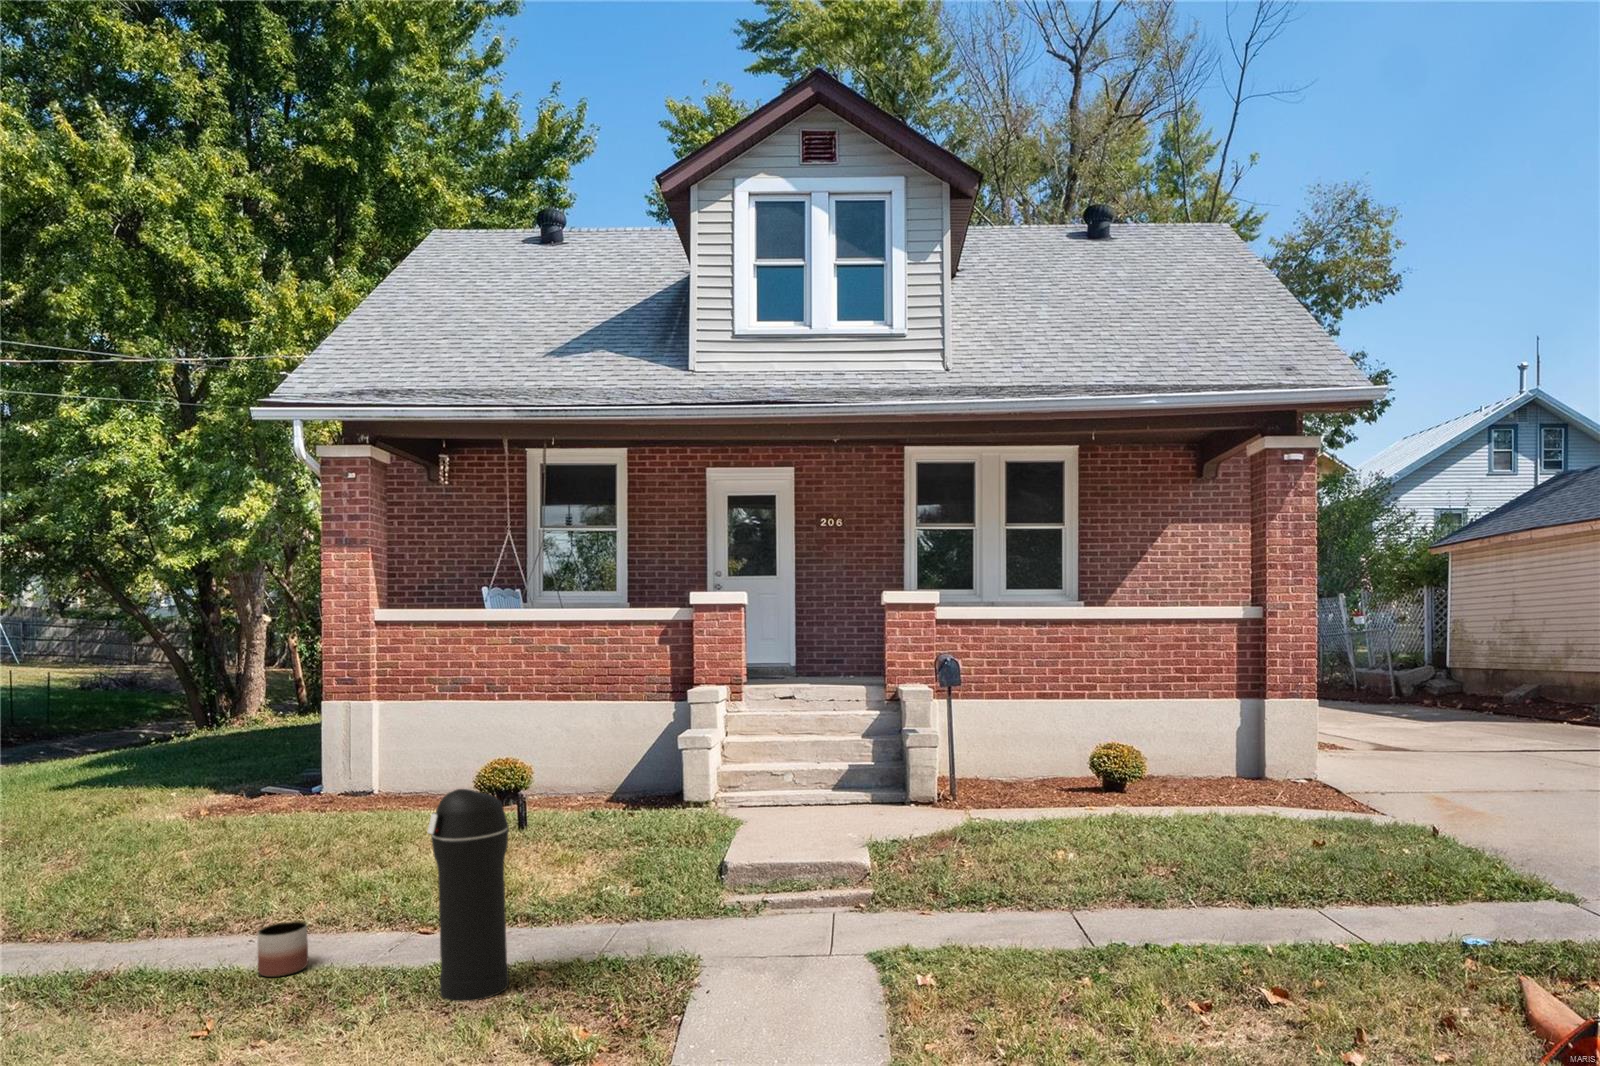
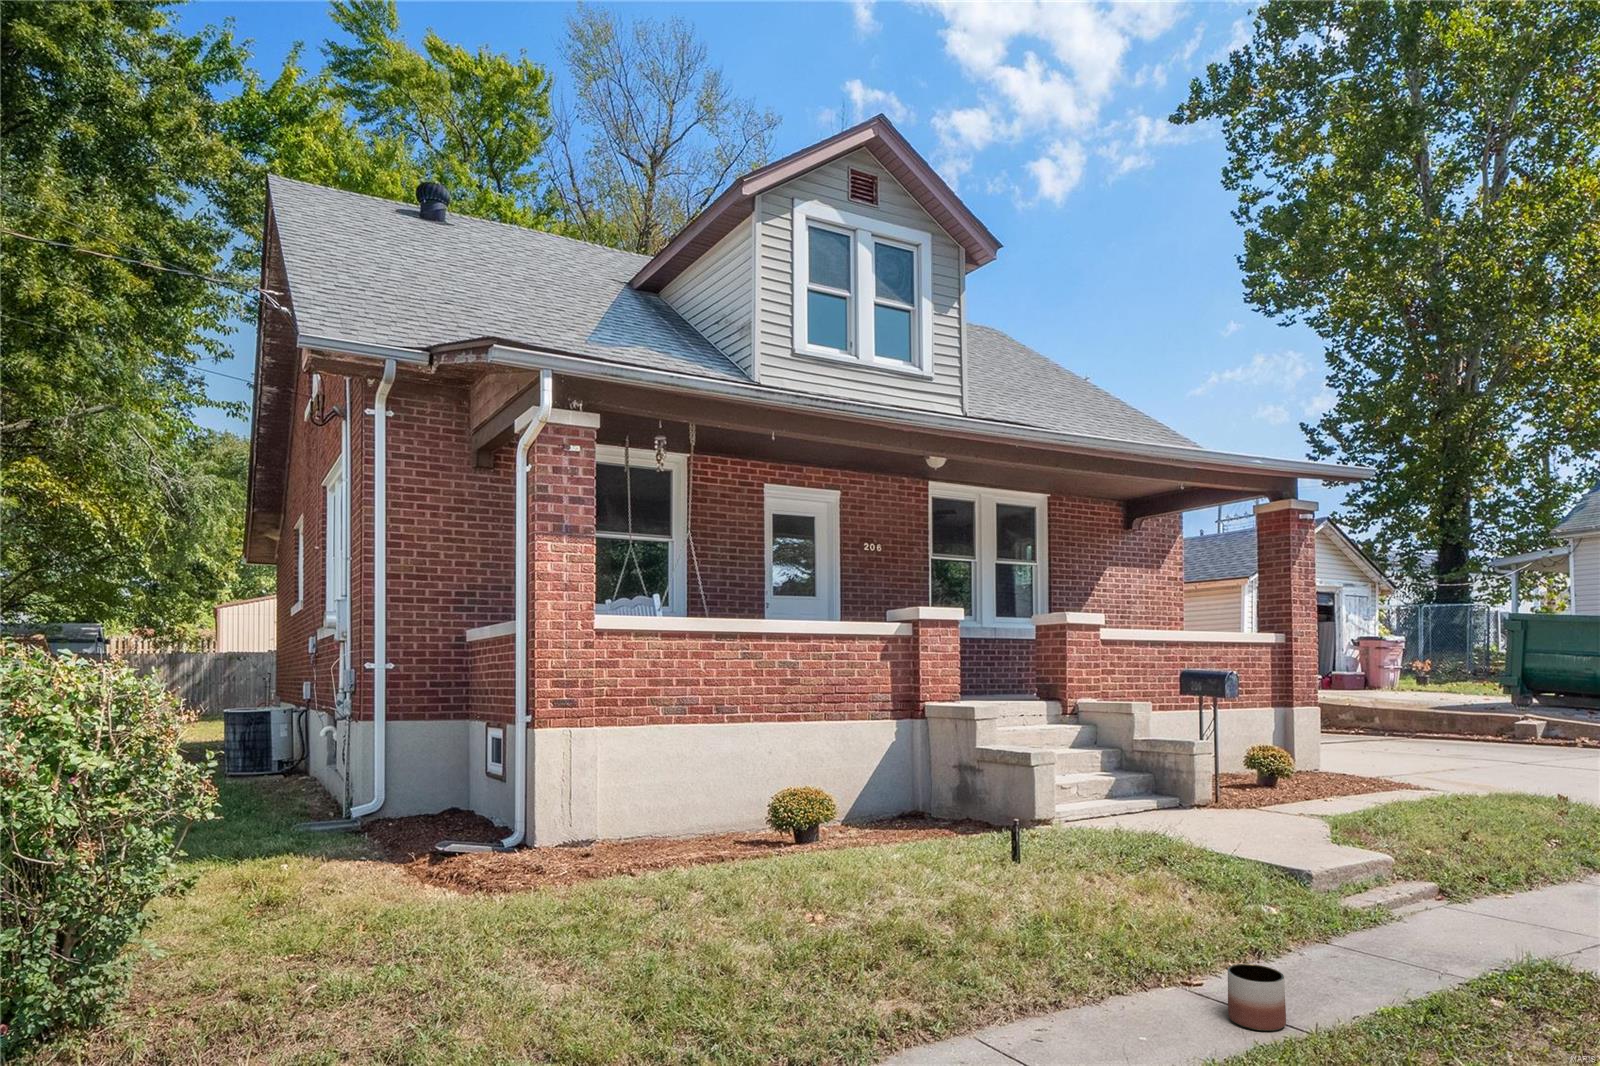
trash can: present [427,789,509,1002] -> none [1417,793,1510,1011]

